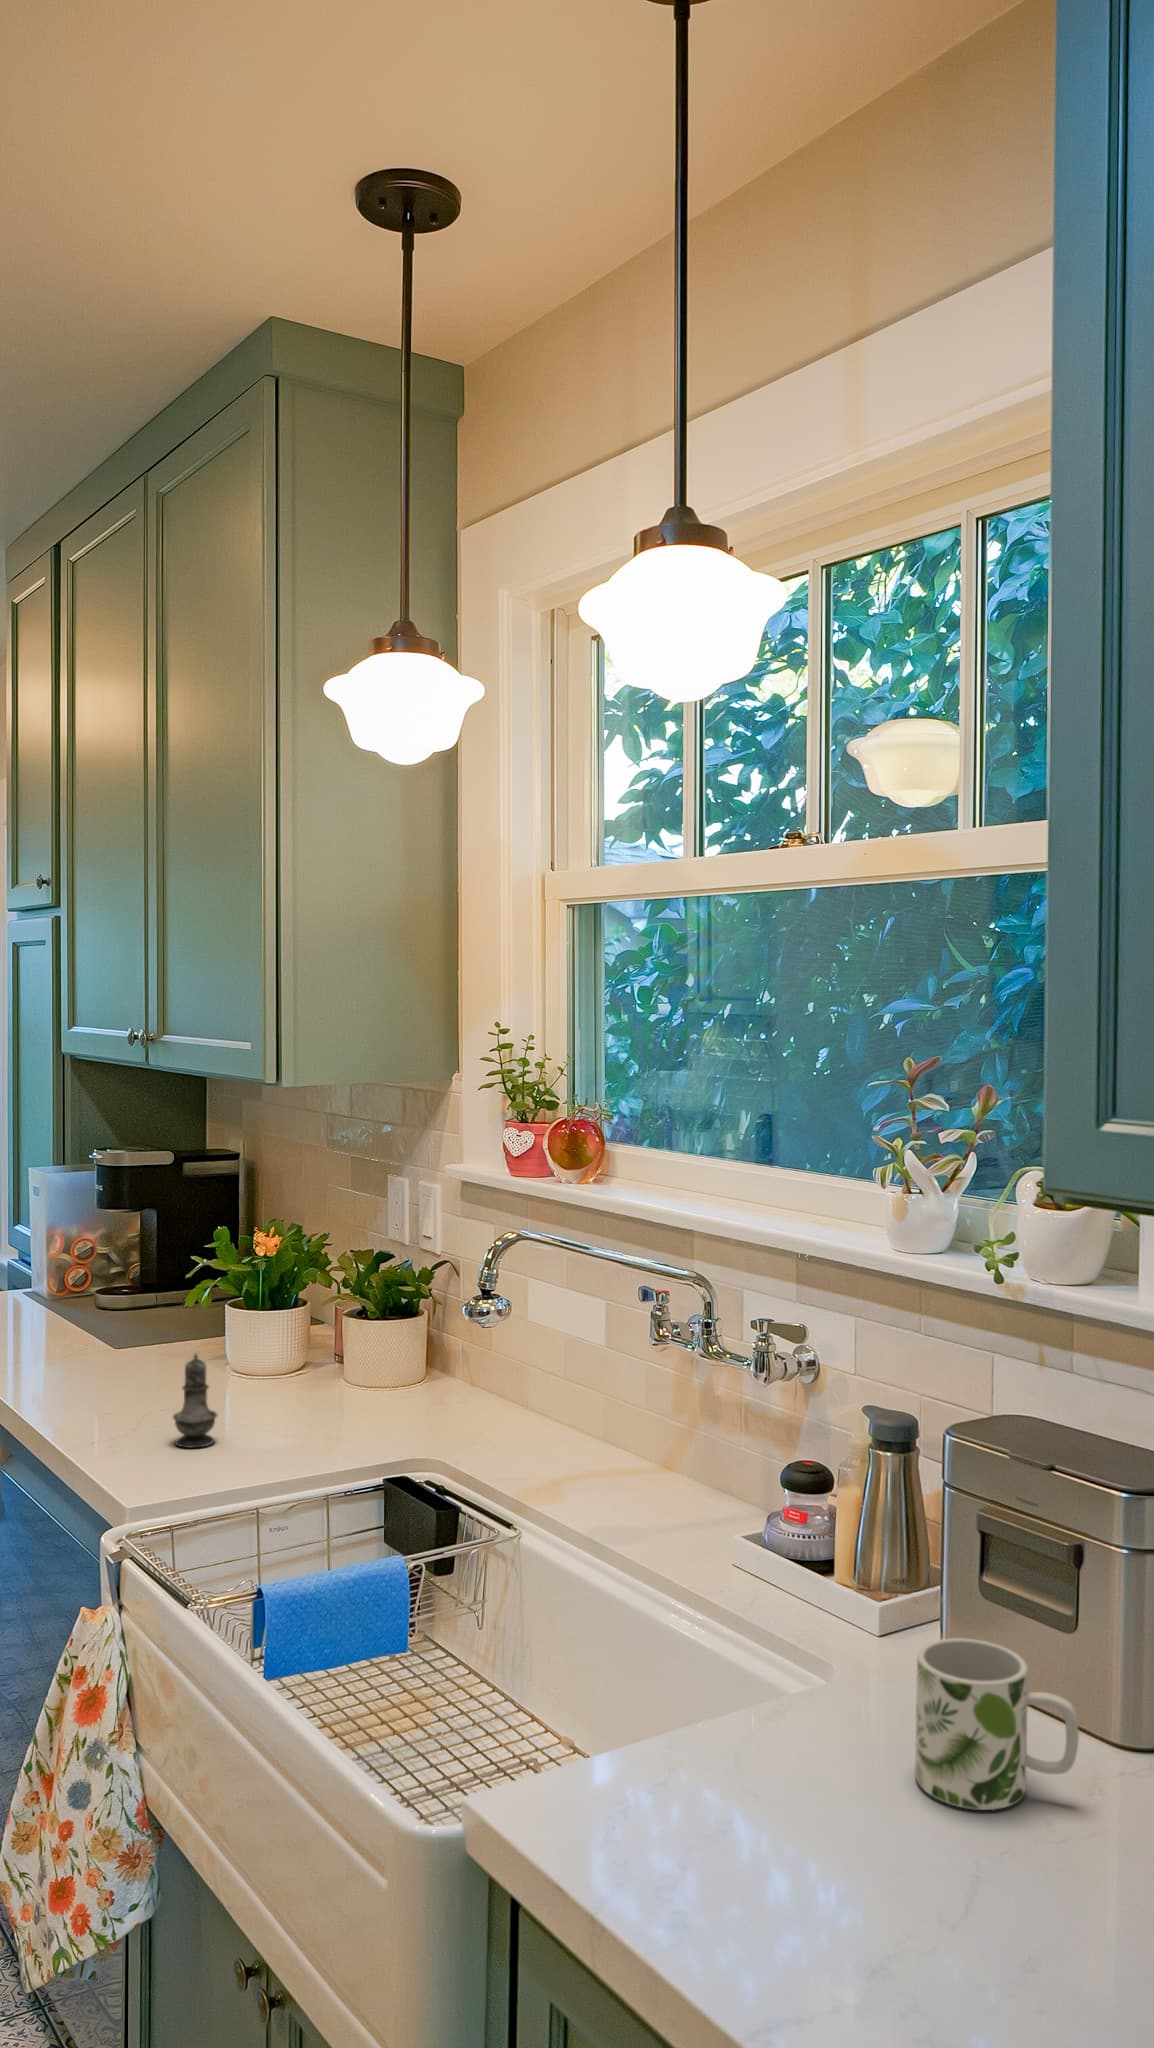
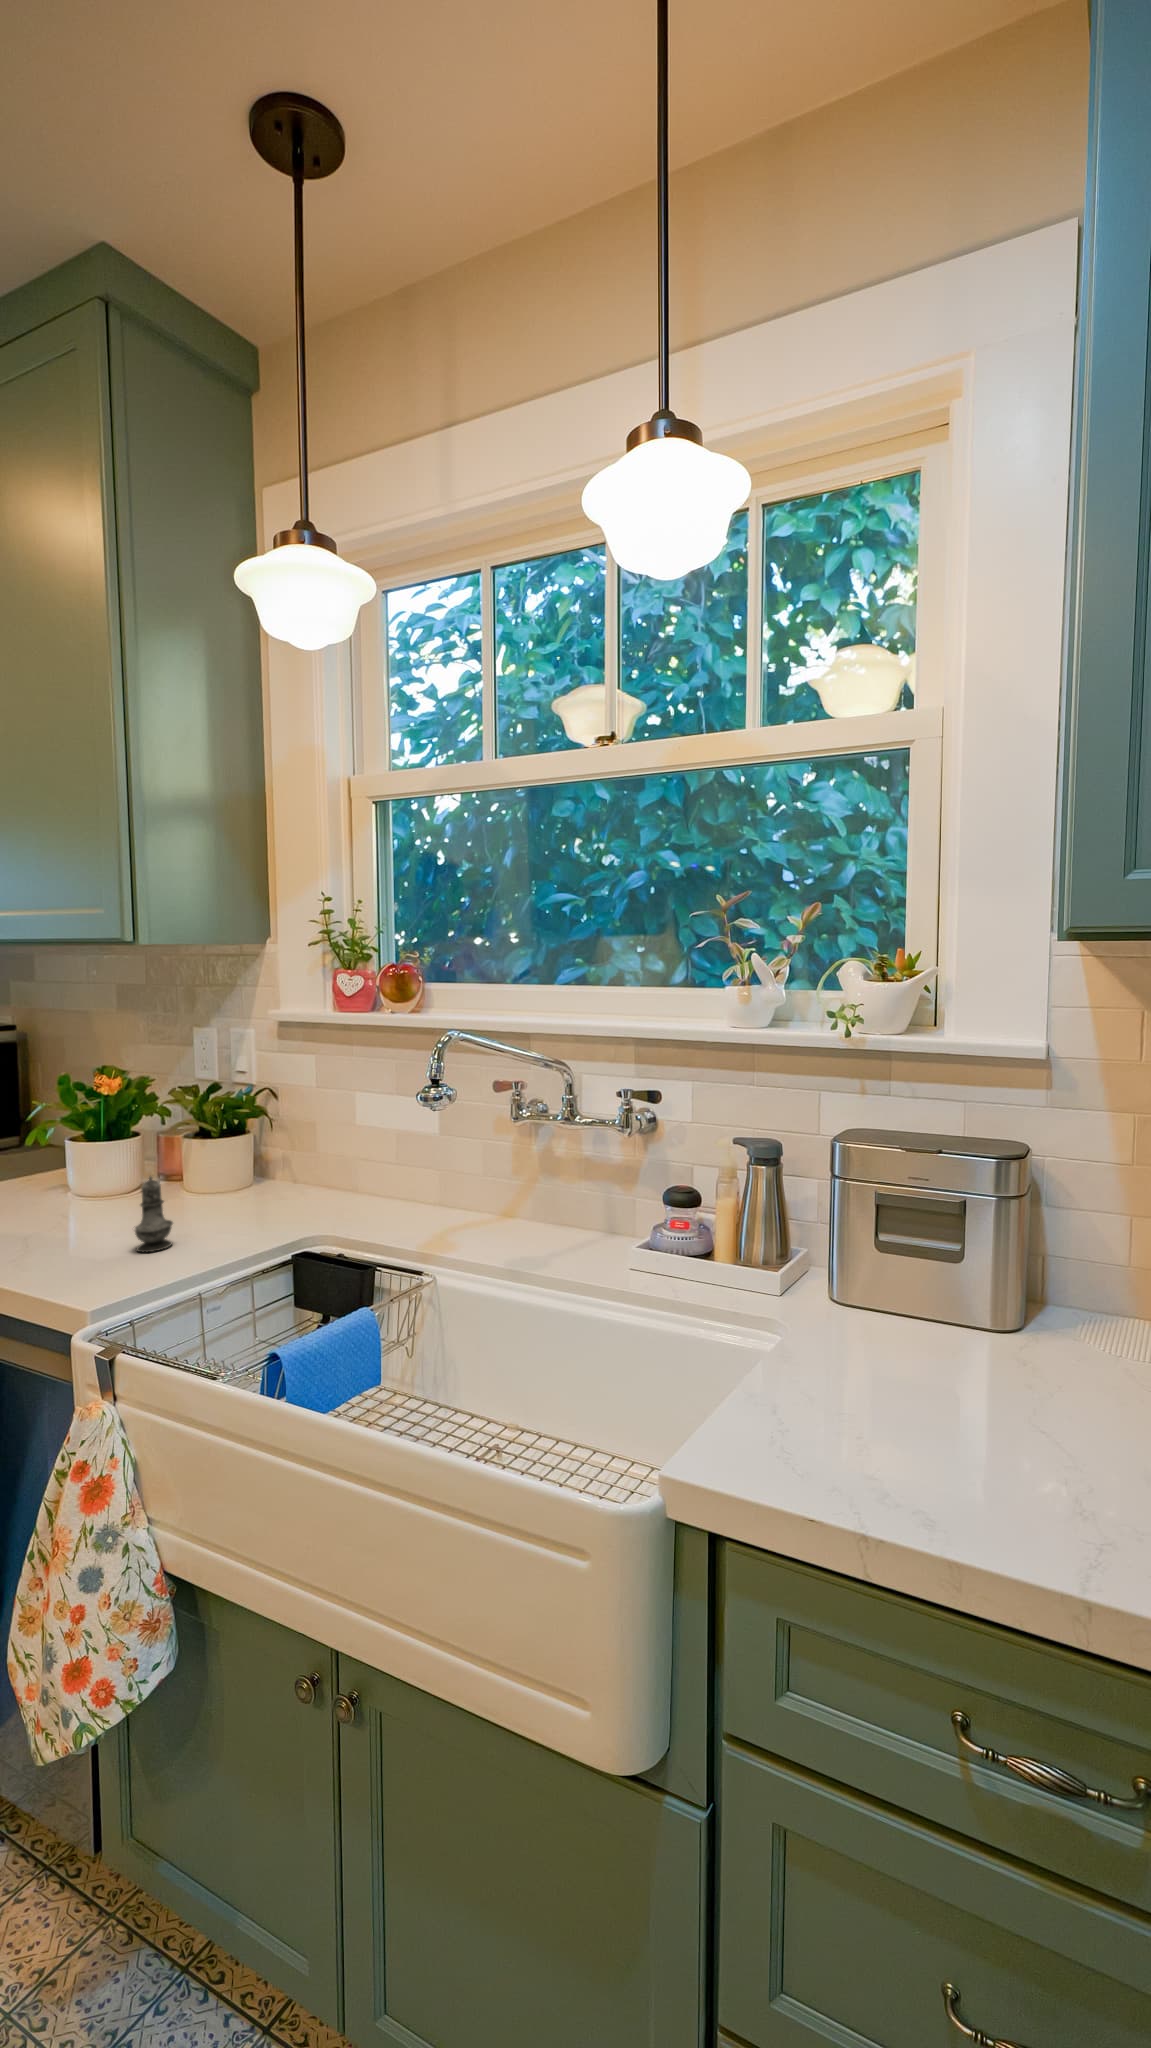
mug: present [915,1638,1079,1810] -> none [920,1294,1050,1431]

